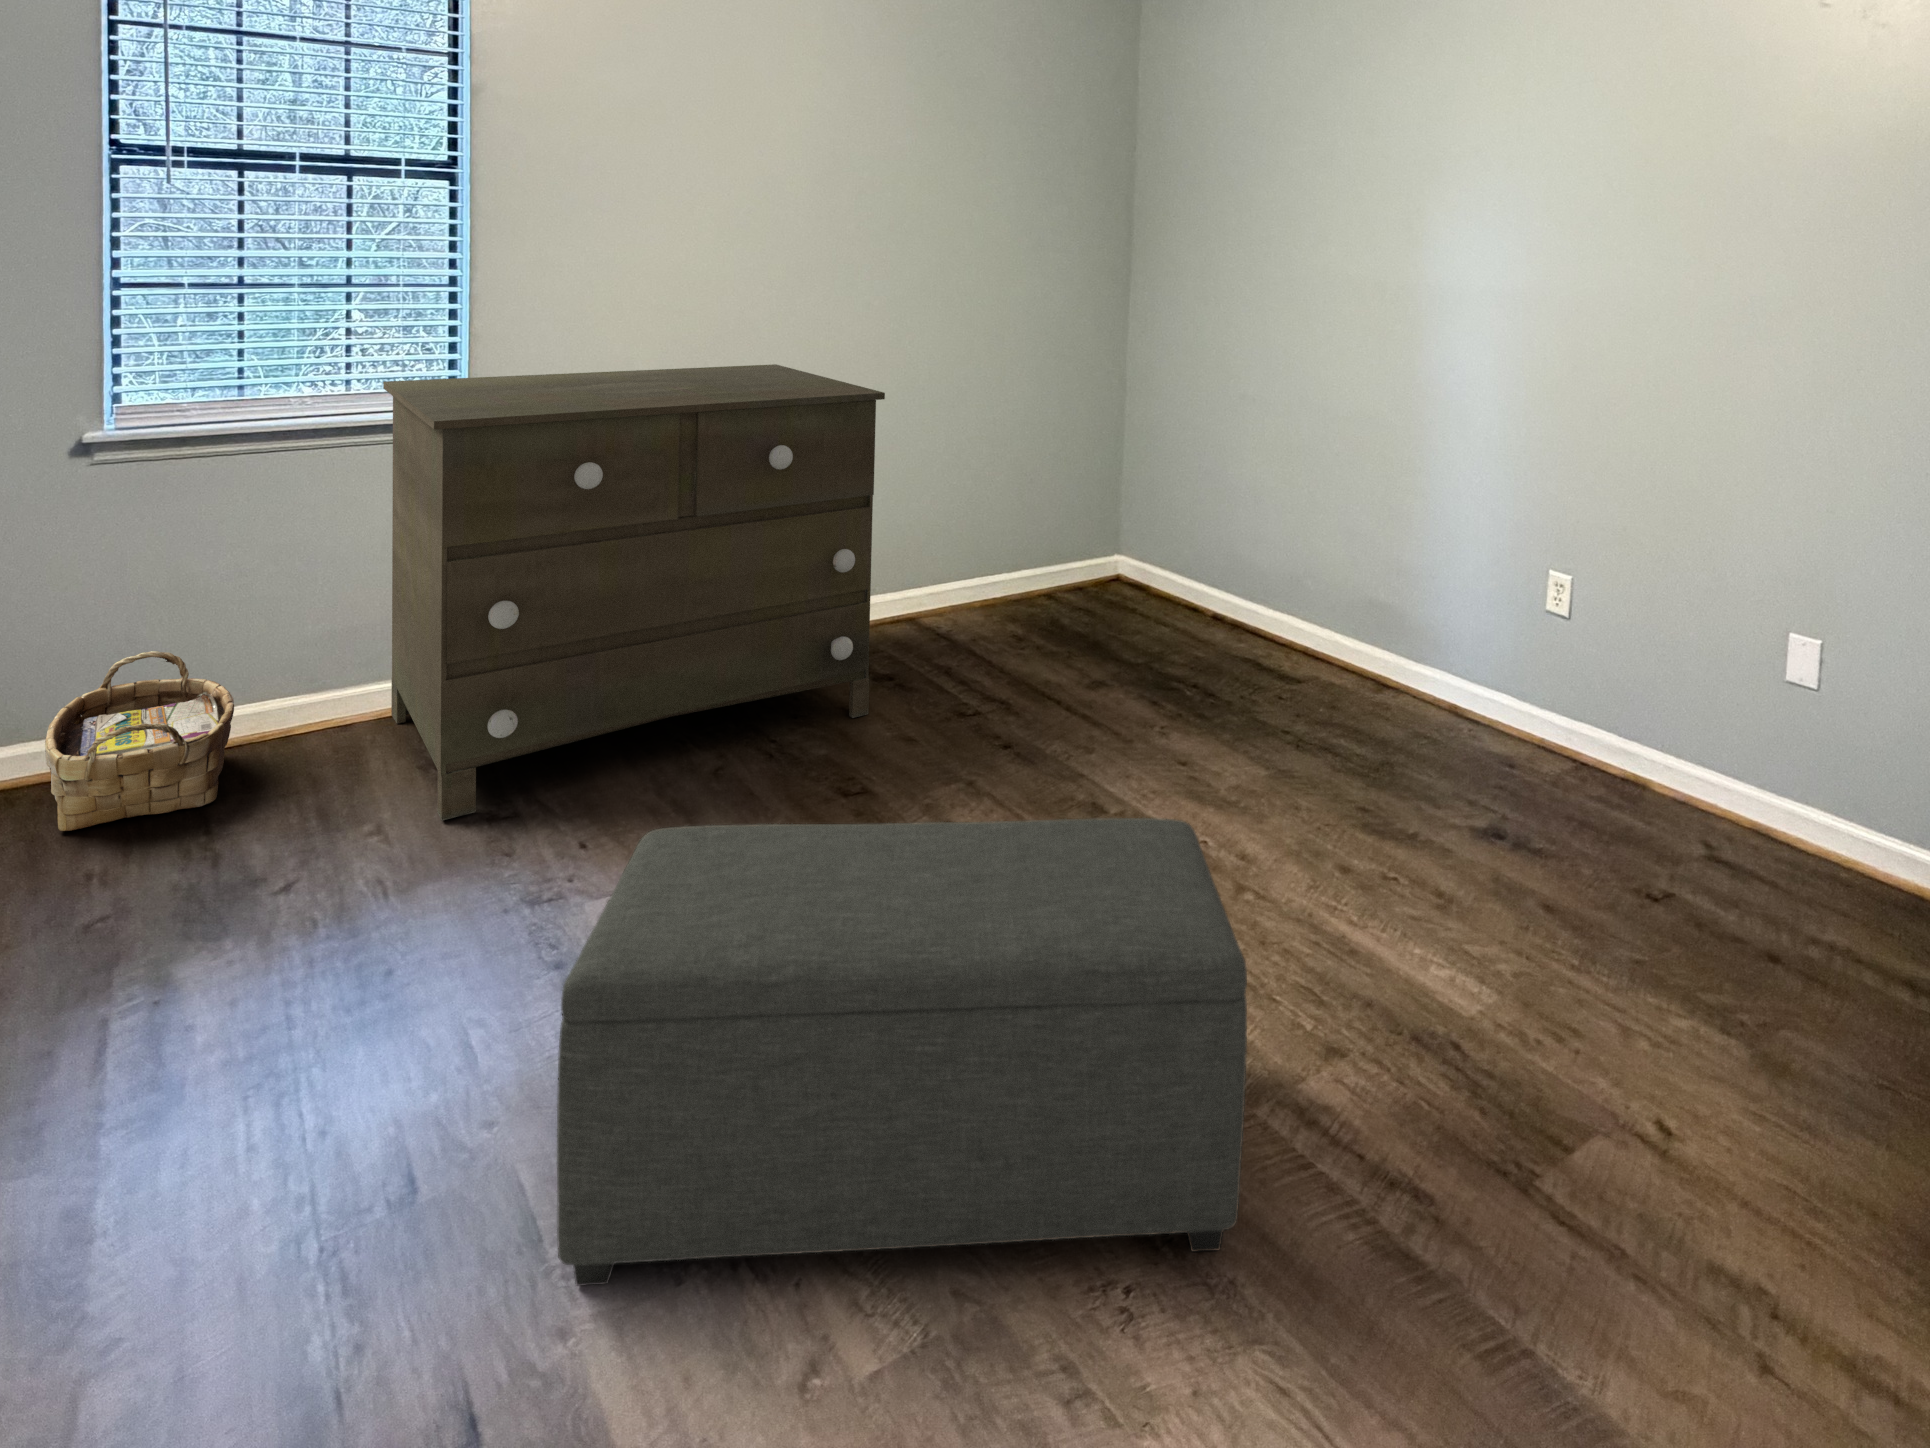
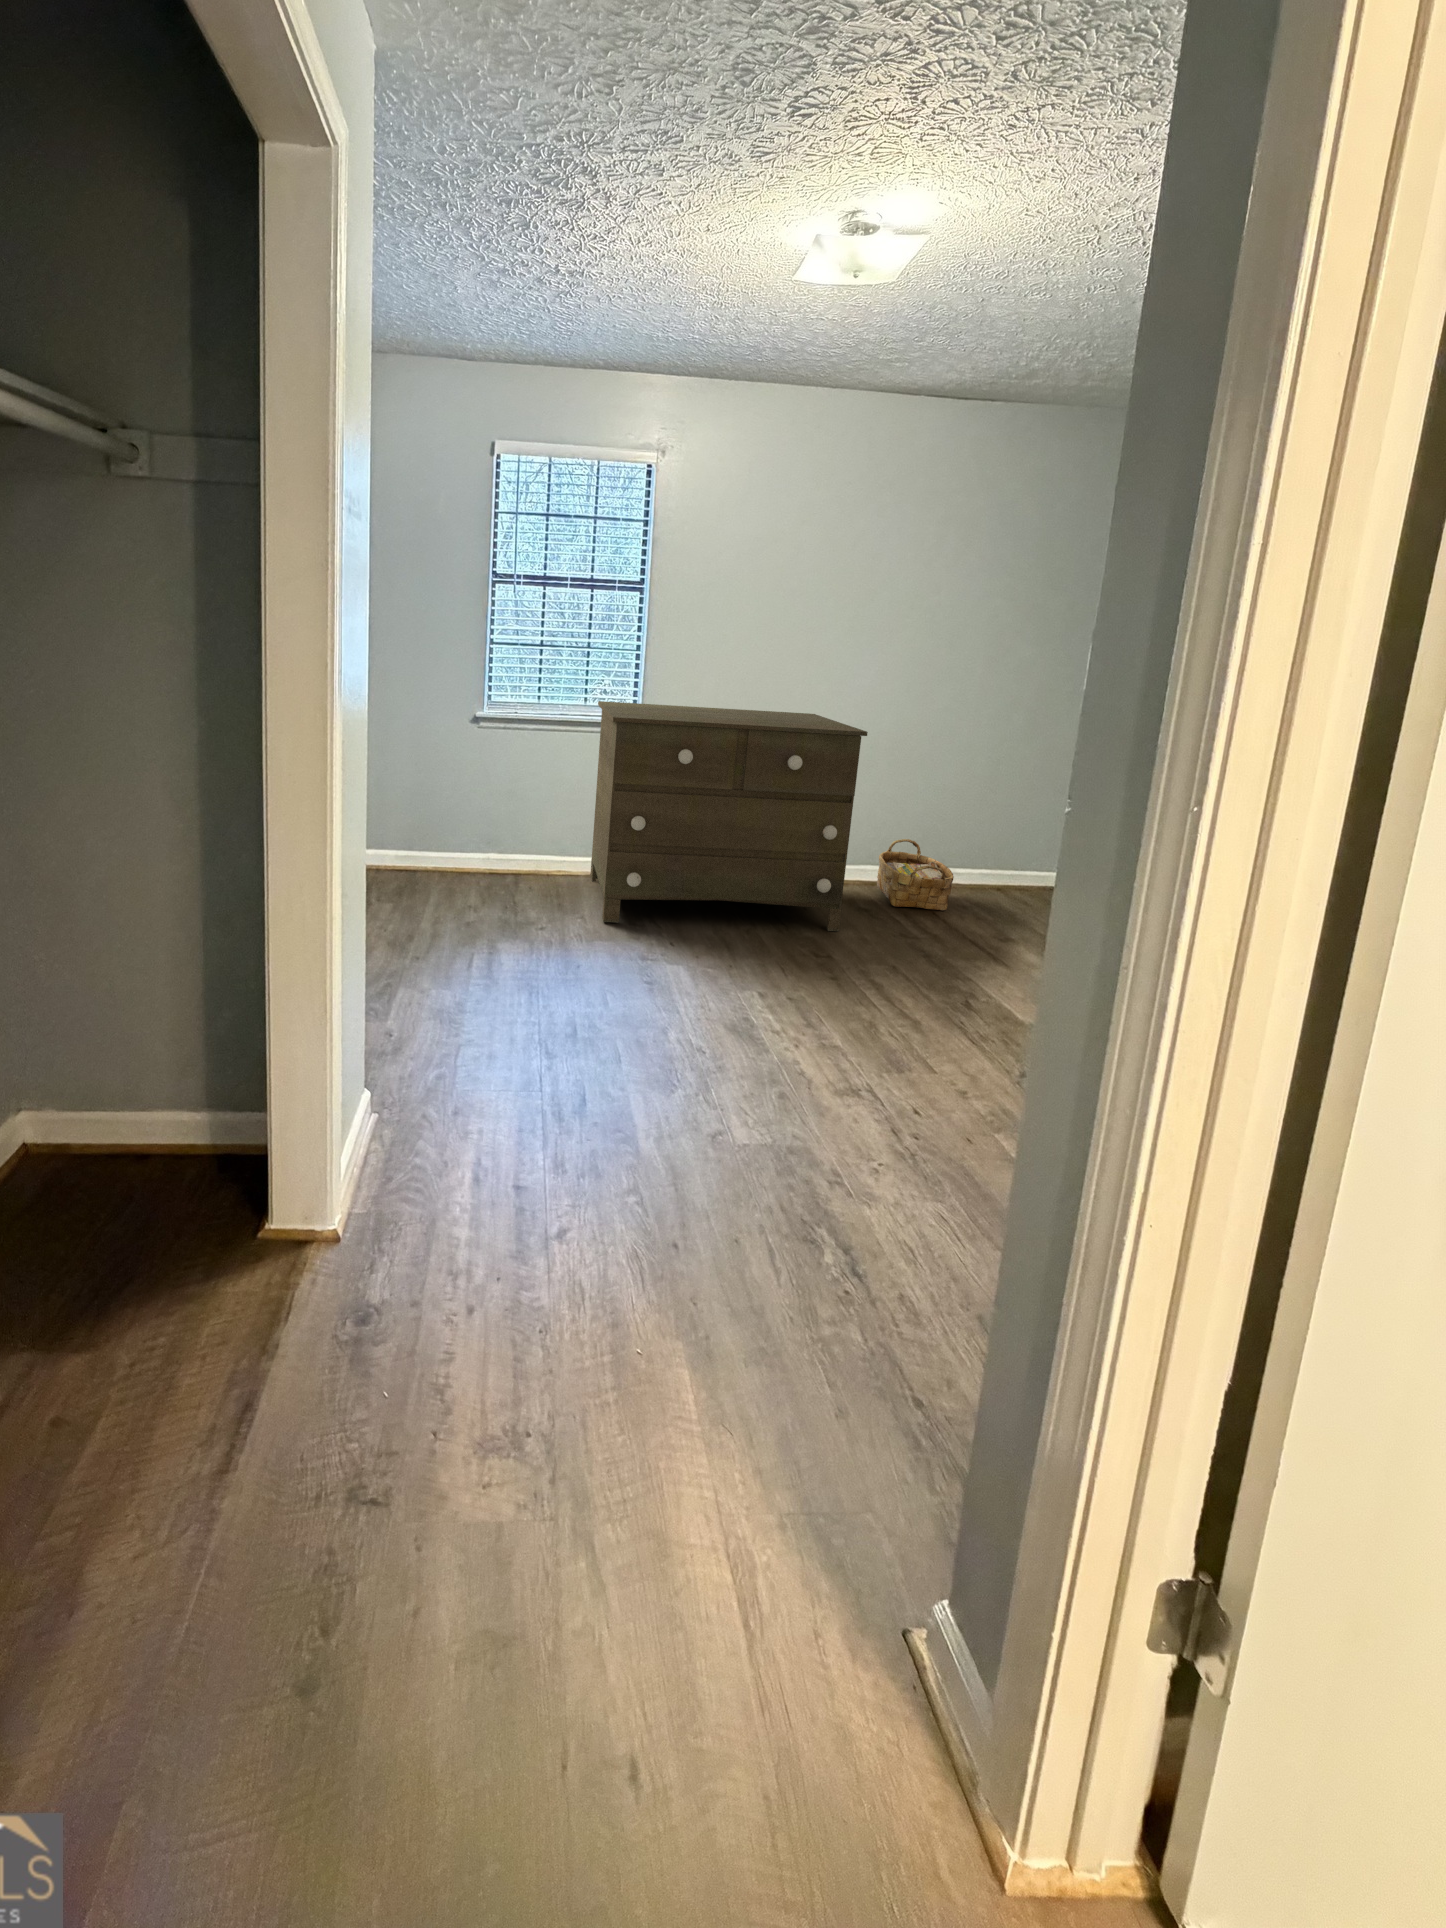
woven basket: present [45,651,234,831] -> present [877,839,954,910]
ottoman: present [557,818,1247,1286] -> none [613,913,967,1177]

